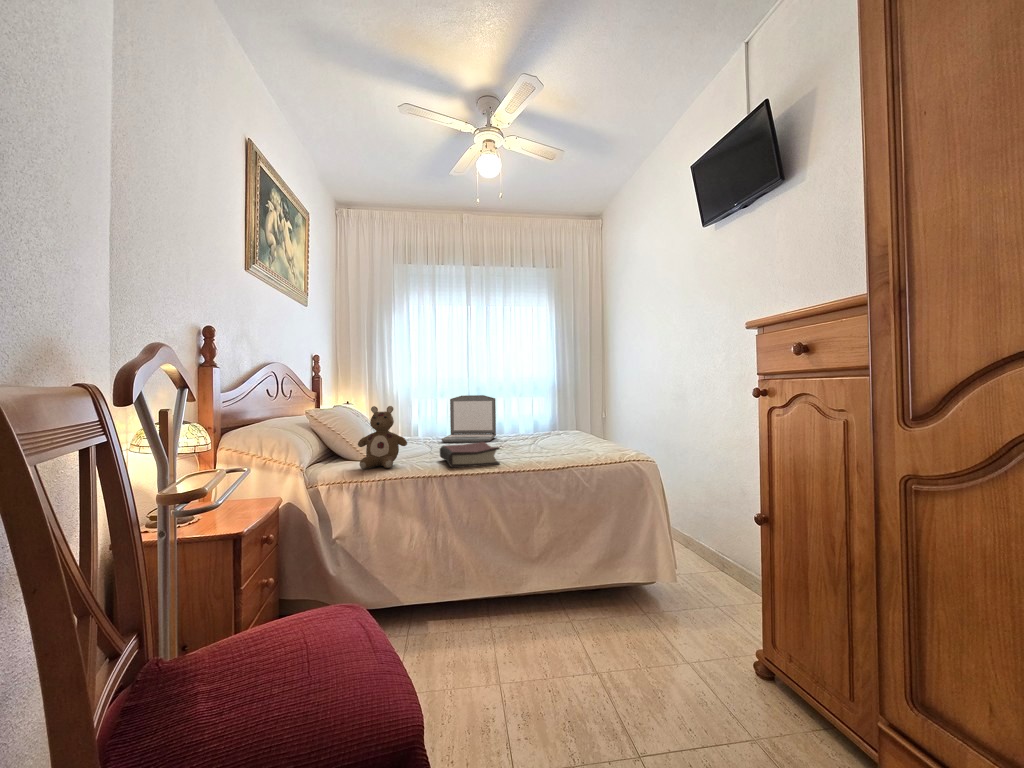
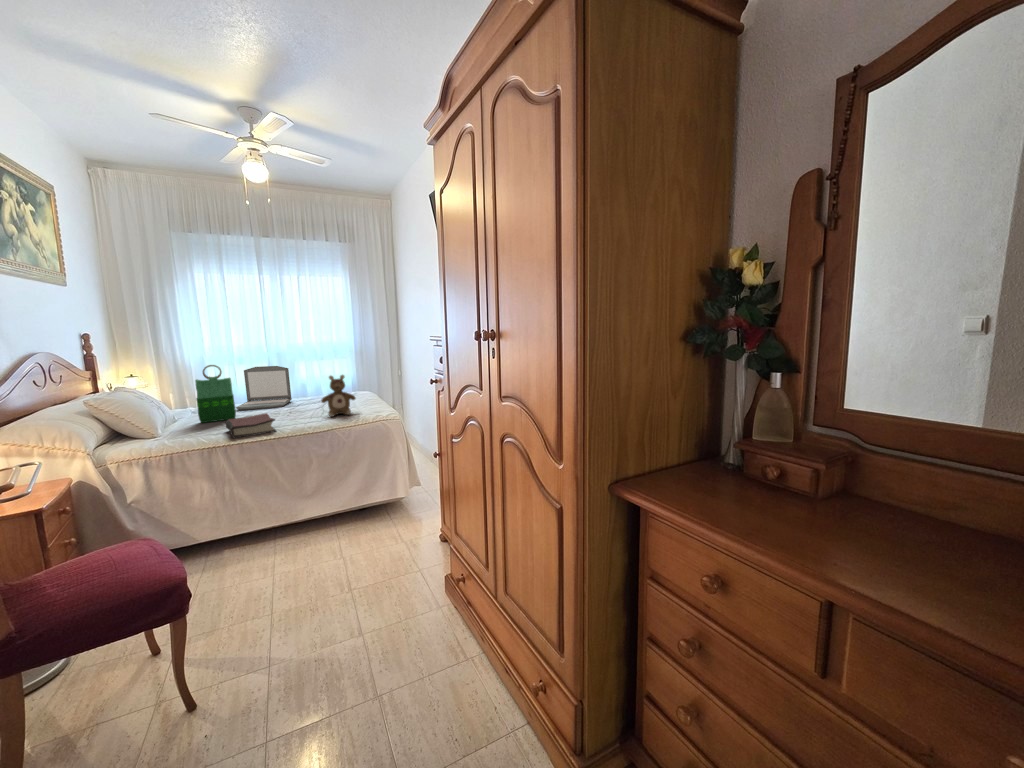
tote bag: none [408,384,445,451] -> present [195,365,236,423]
stuffed bear: present [358,406,407,469] -> present [321,375,356,417]

